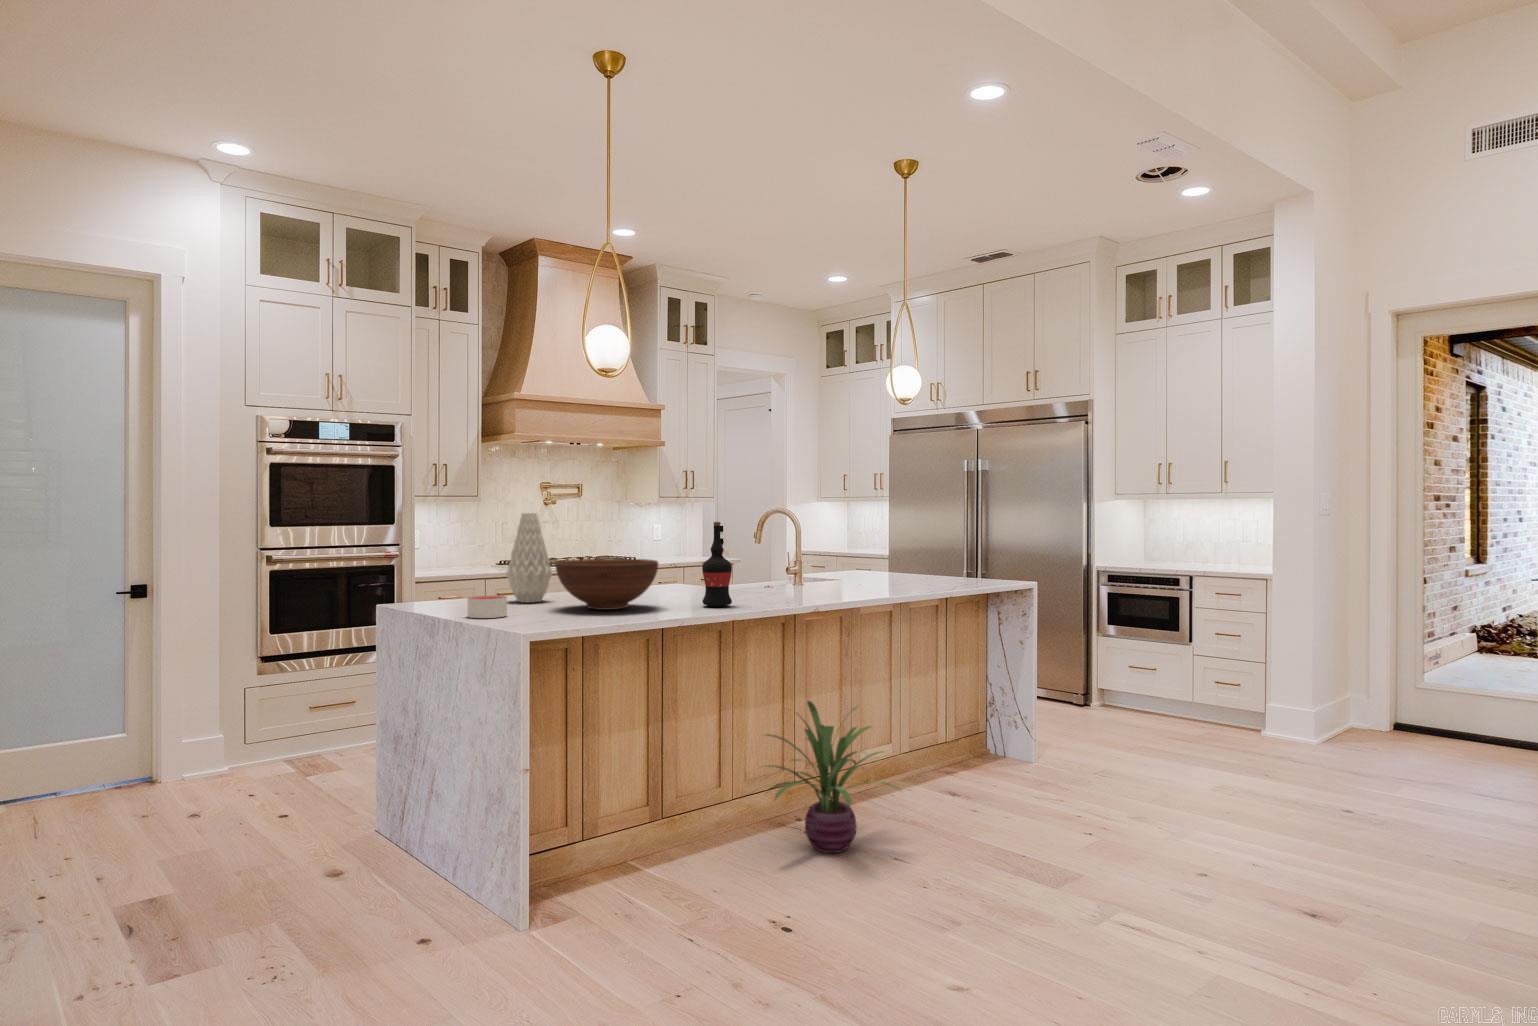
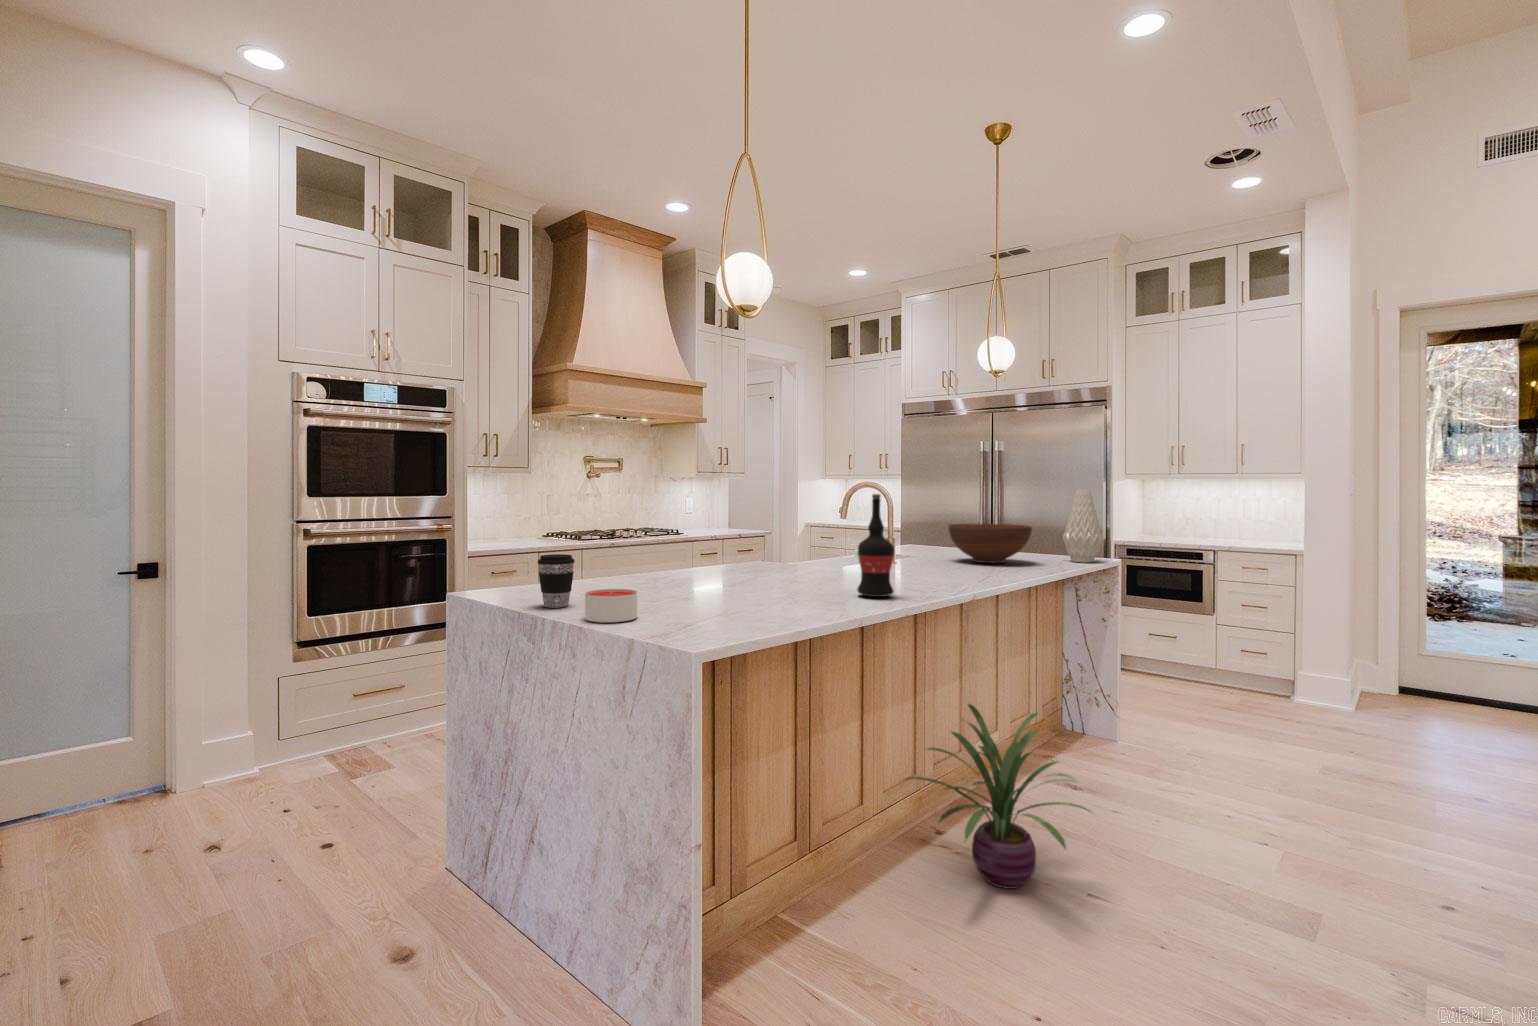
vase: present [506,513,552,603] -> present [1063,489,1103,563]
fruit bowl: present [555,559,658,610] -> present [948,524,1032,563]
coffee cup: none [440,571,469,611] -> present [538,554,575,608]

